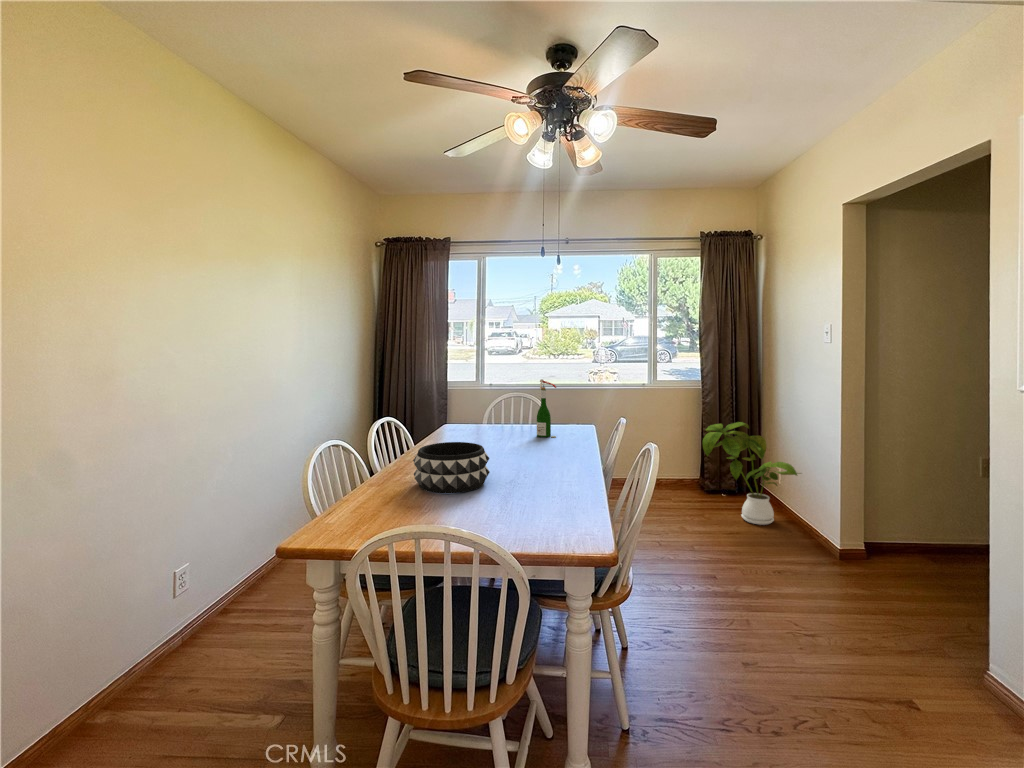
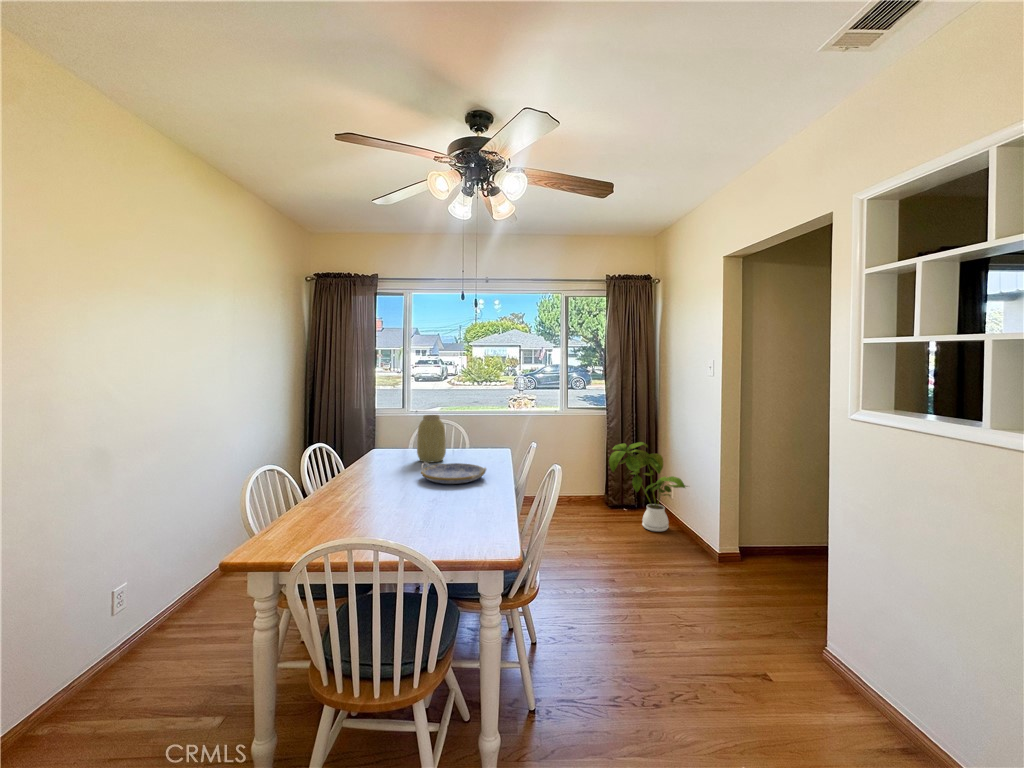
wine bottle: present [537,379,556,438] -> none [462,405,480,458]
vase: none [488,390,519,442] -> present [417,415,446,463]
serving tray: none [493,441,567,465] -> present [421,463,486,484]
decorative bowl: present [413,442,490,493] -> none [347,465,417,511]

